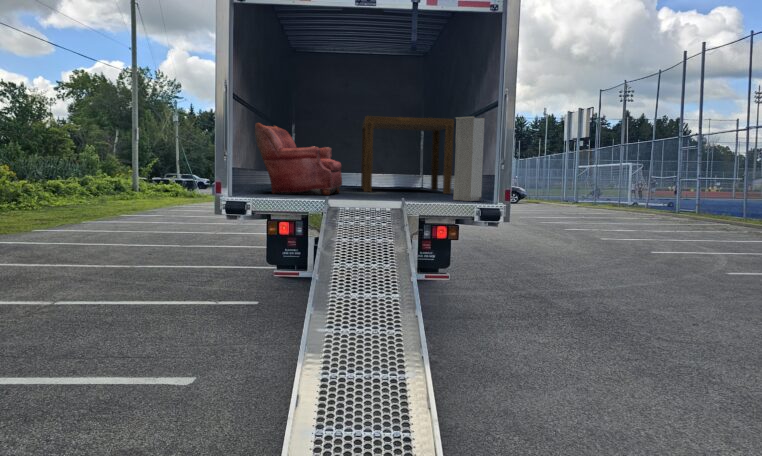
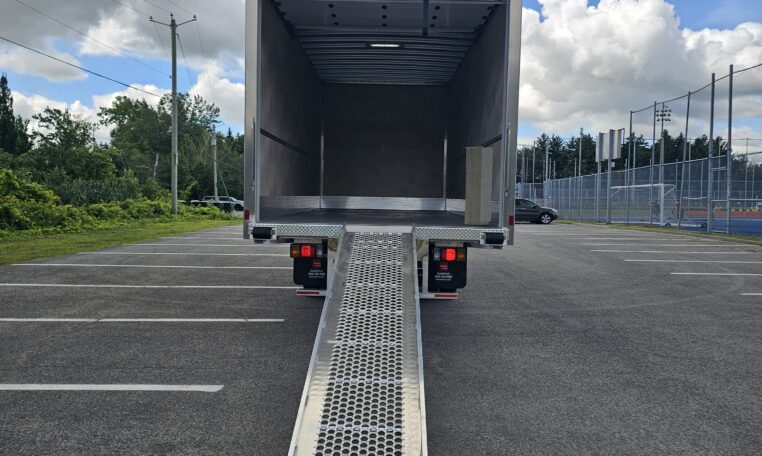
dining table: present [361,116,454,194] -> none [384,145,470,217]
armchair: present [255,123,342,195] -> none [281,154,363,220]

